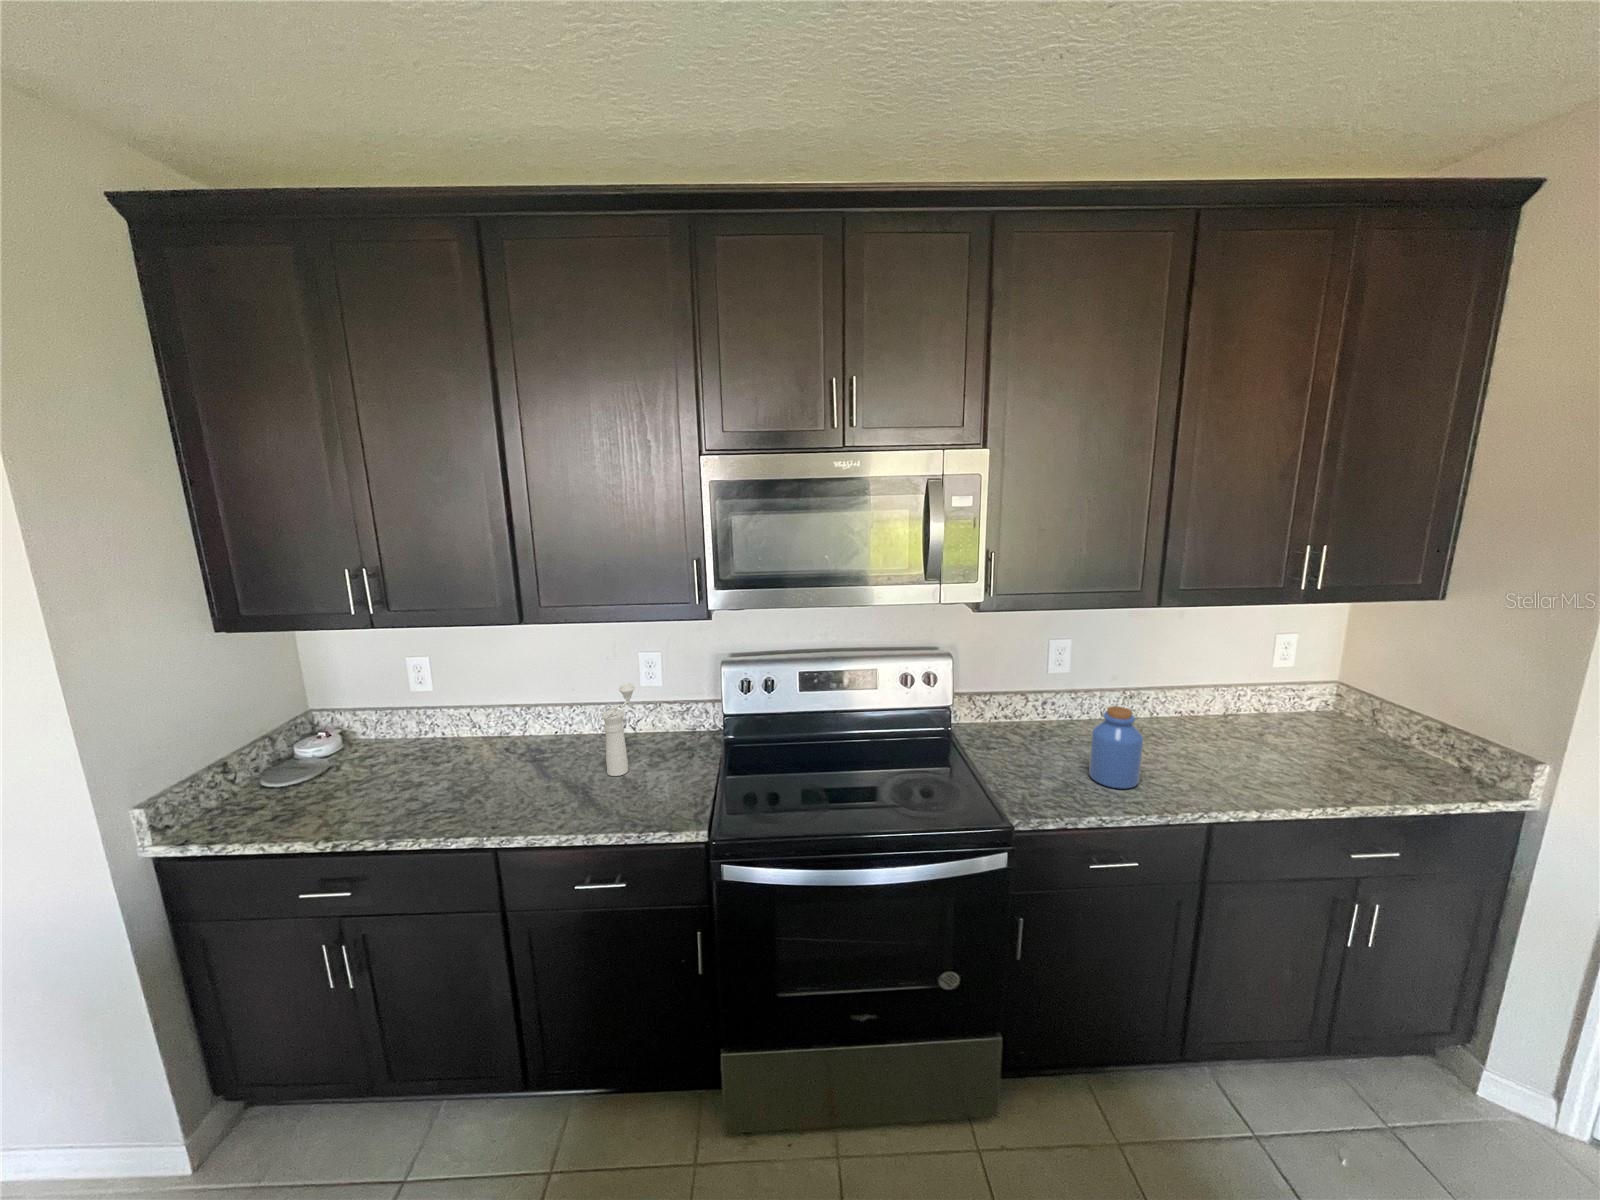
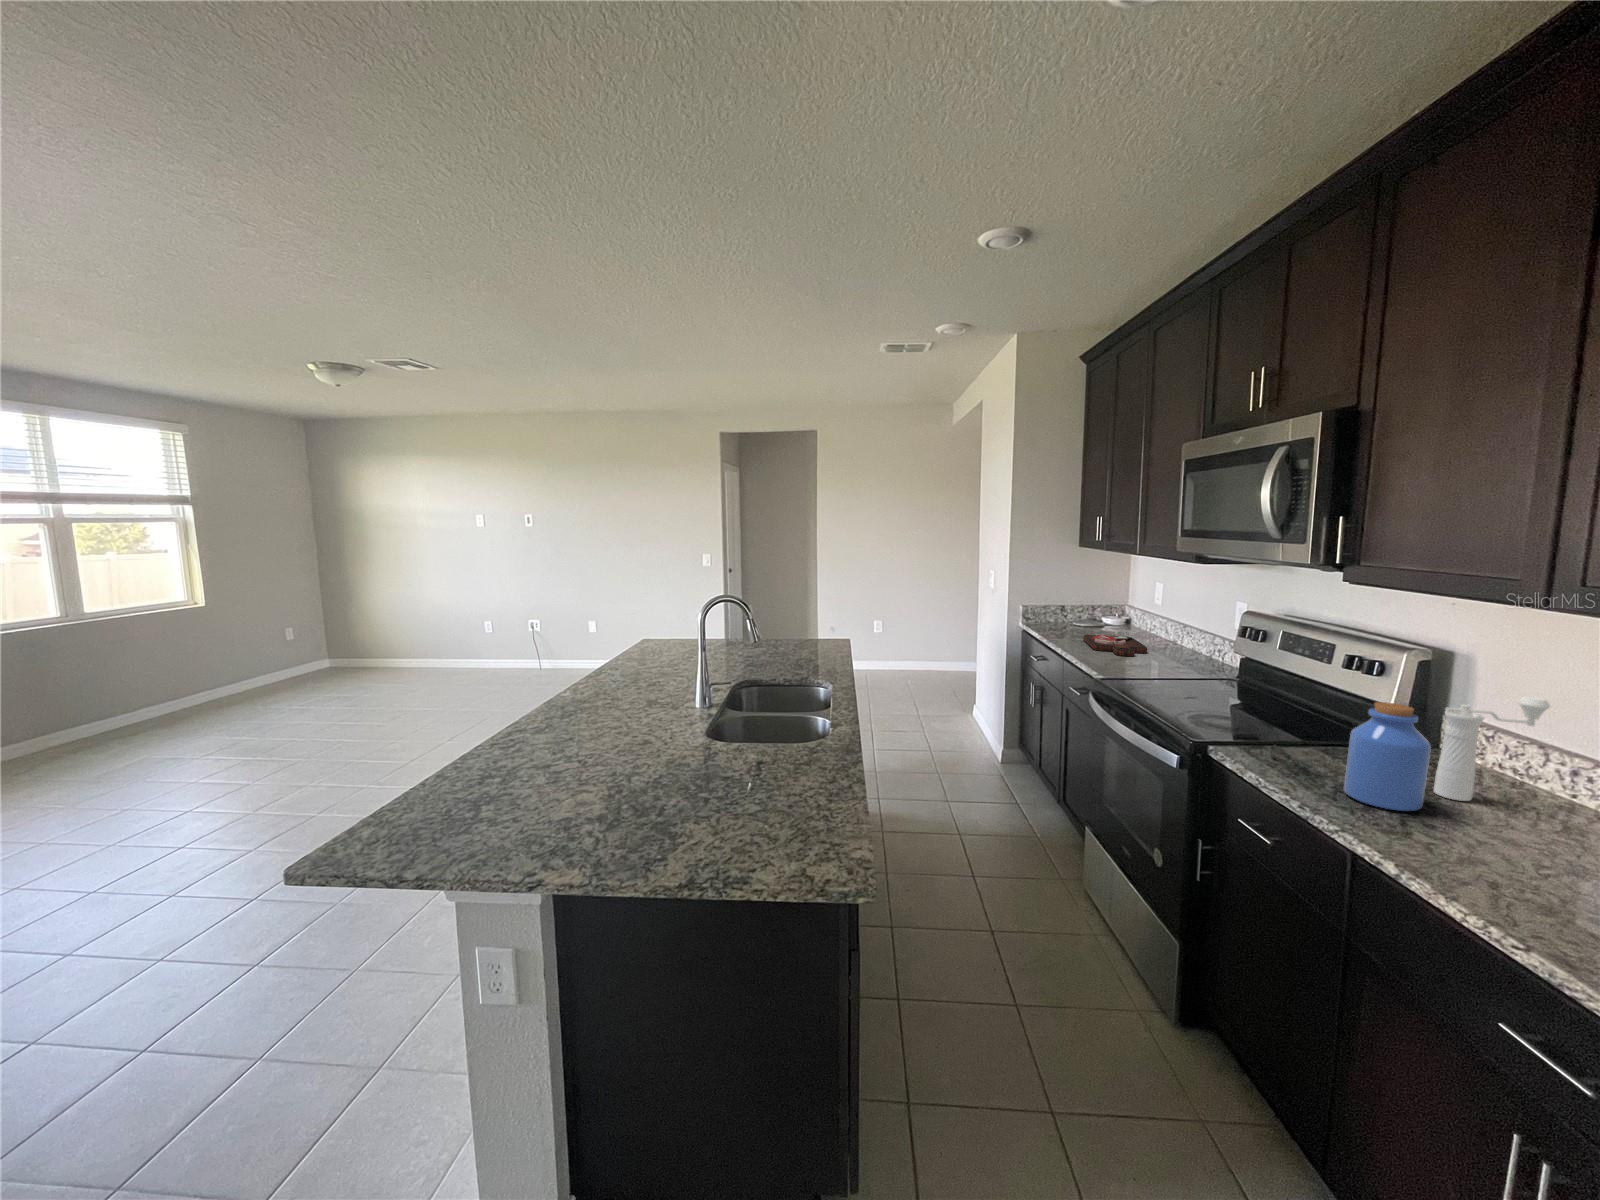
pepper mill: present [602,683,635,776] -> present [1434,696,1550,801]
cutting board: none [394,756,556,805] -> present [1083,635,1147,656]

